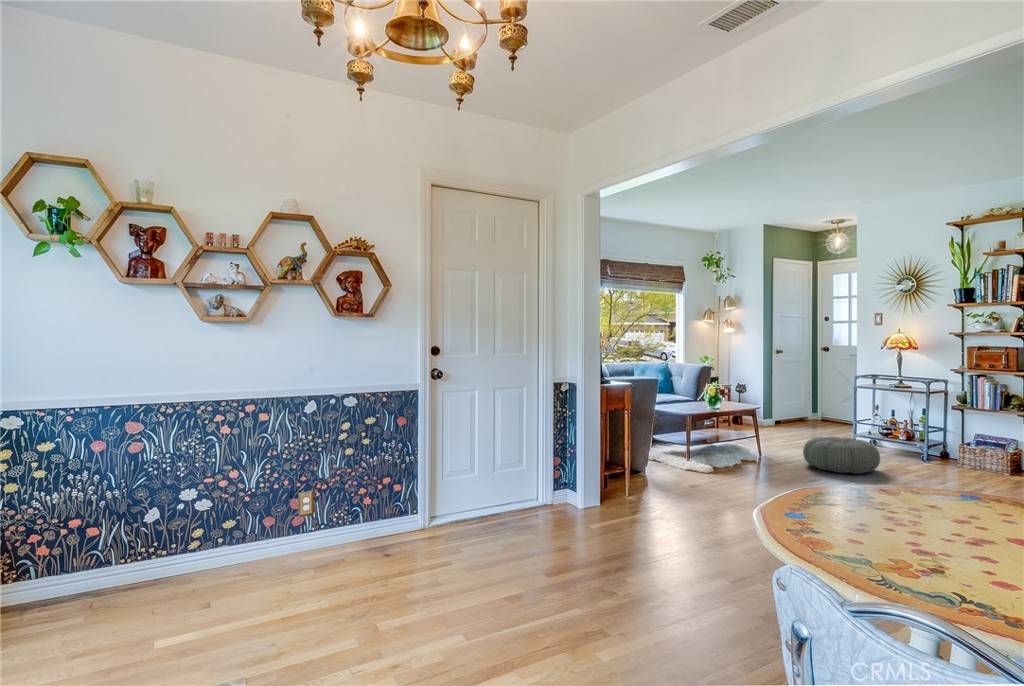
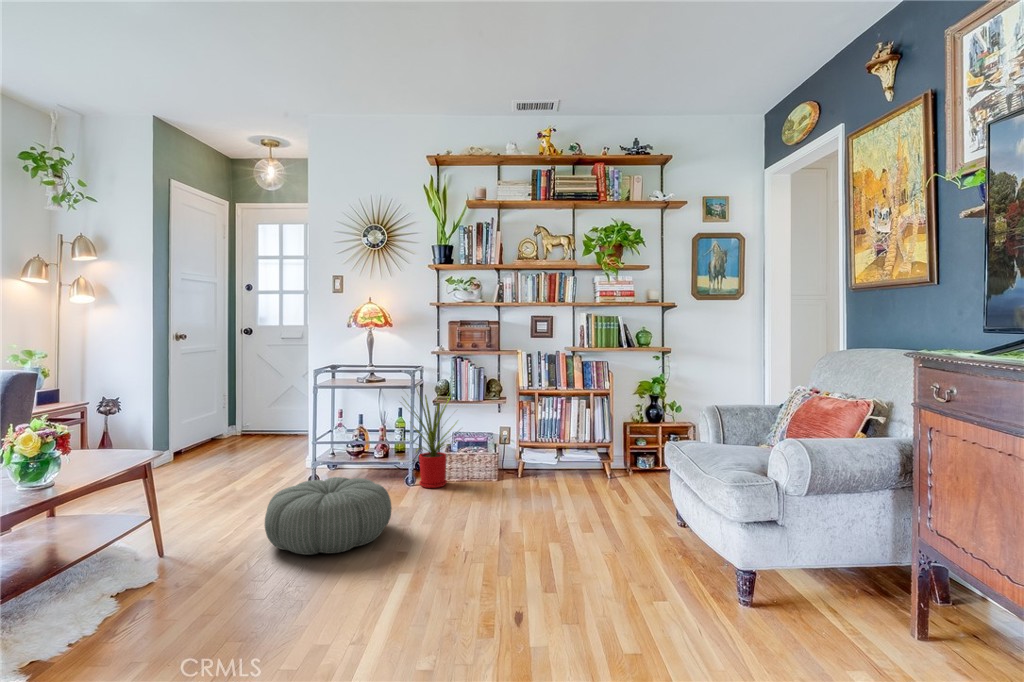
house plant: none [902,392,969,466] -> present [405,390,456,488]

